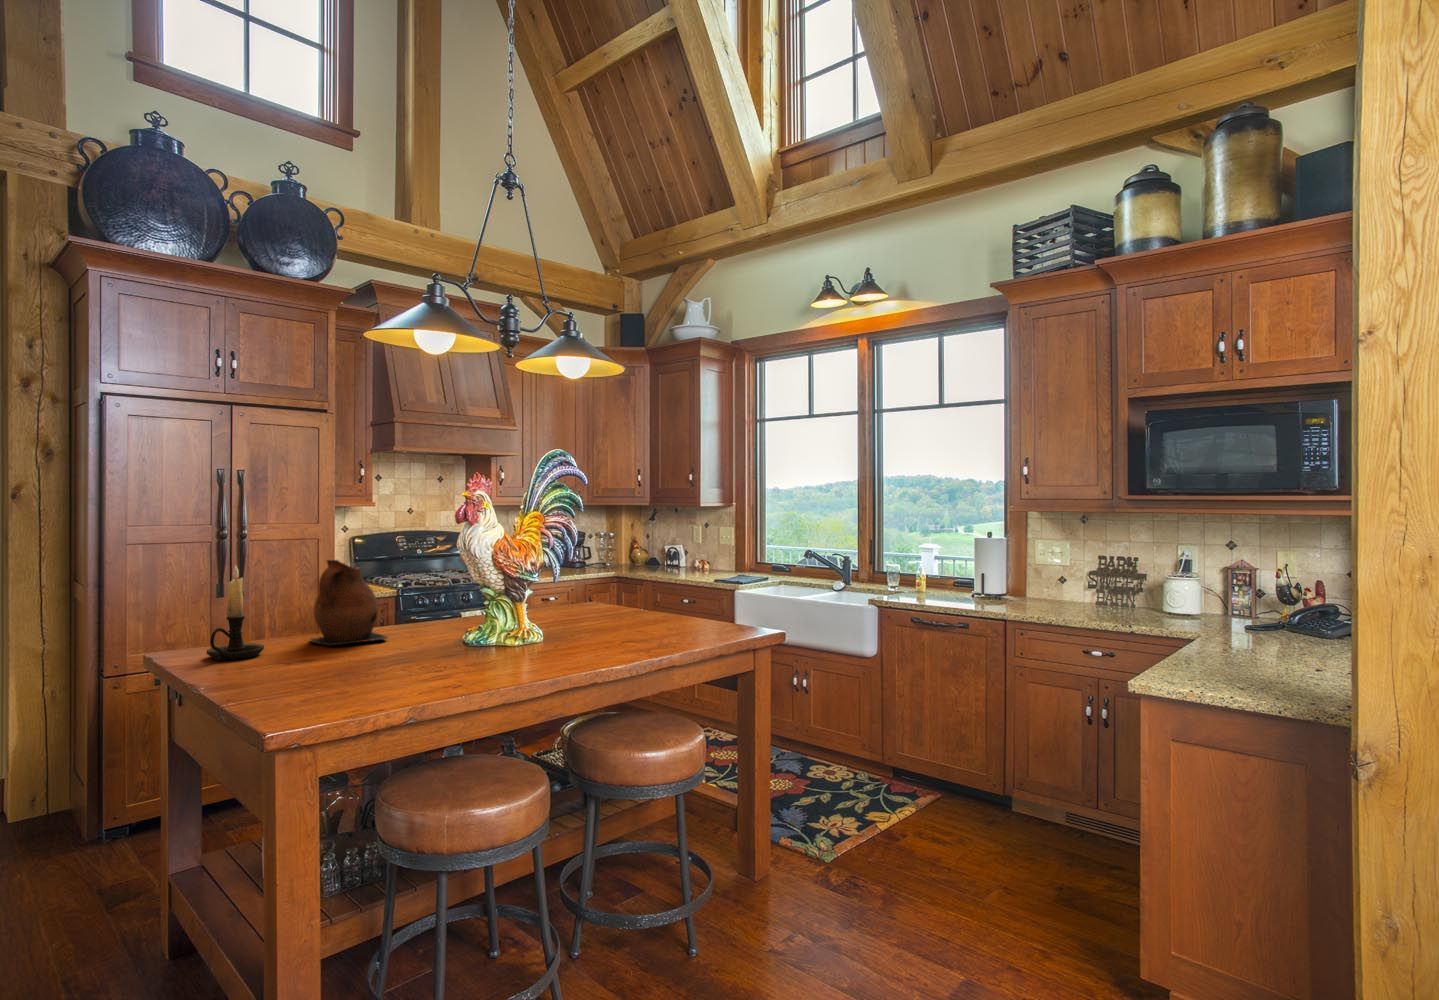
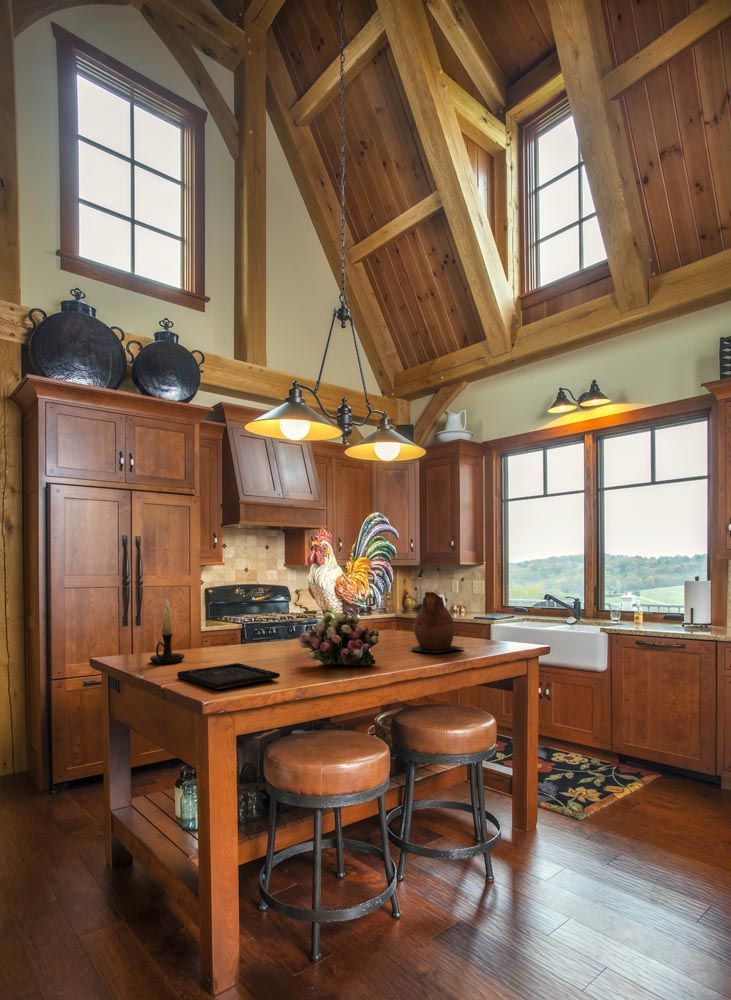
ceramic pitcher: present [310,560,387,645] -> present [412,592,464,653]
flower arrangement: none [426,589,548,666] -> present [298,613,379,666]
tray: none [225,661,377,705] -> present [177,663,280,689]

